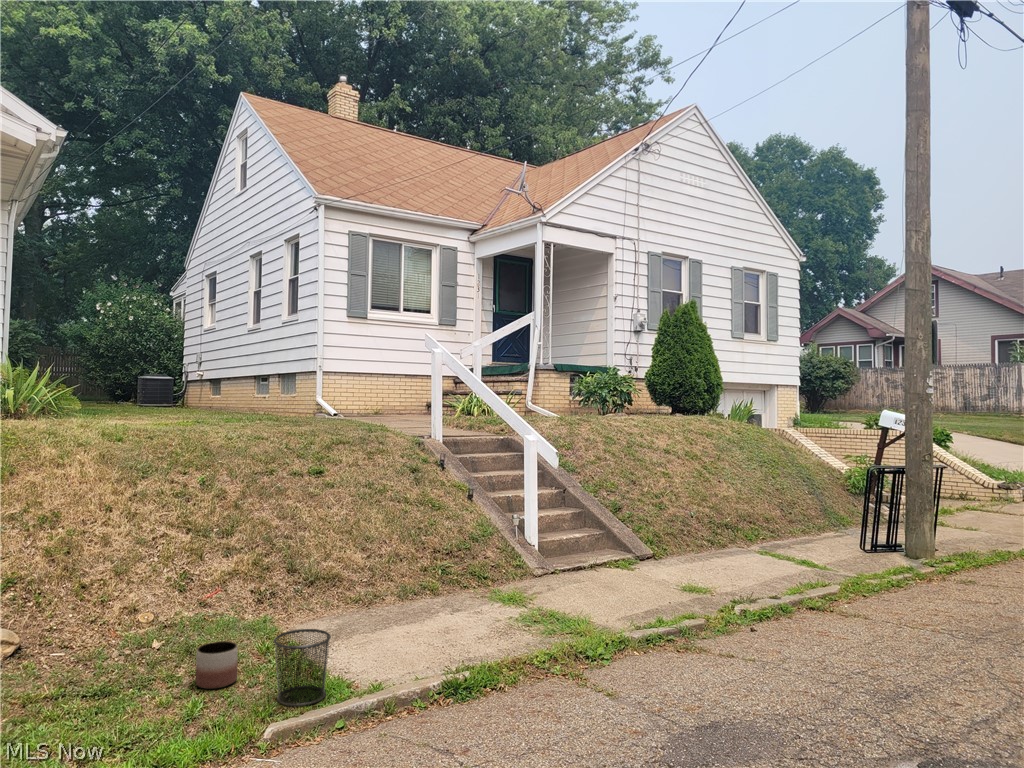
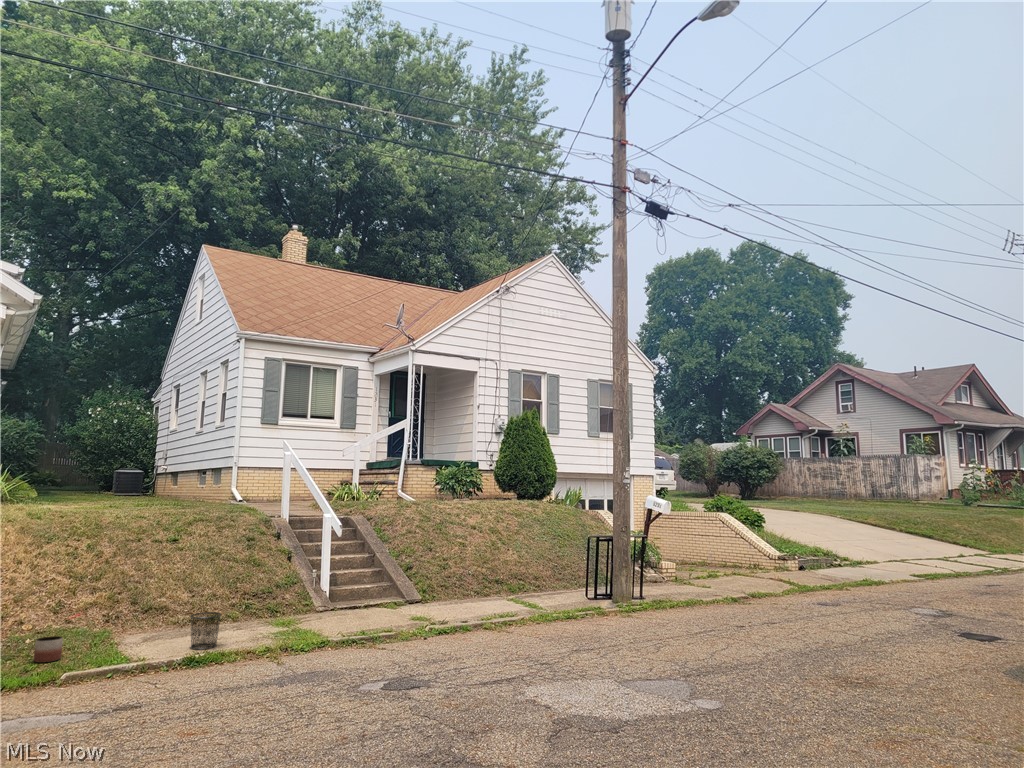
waste bin: present [274,629,331,706] -> present [190,612,221,650]

